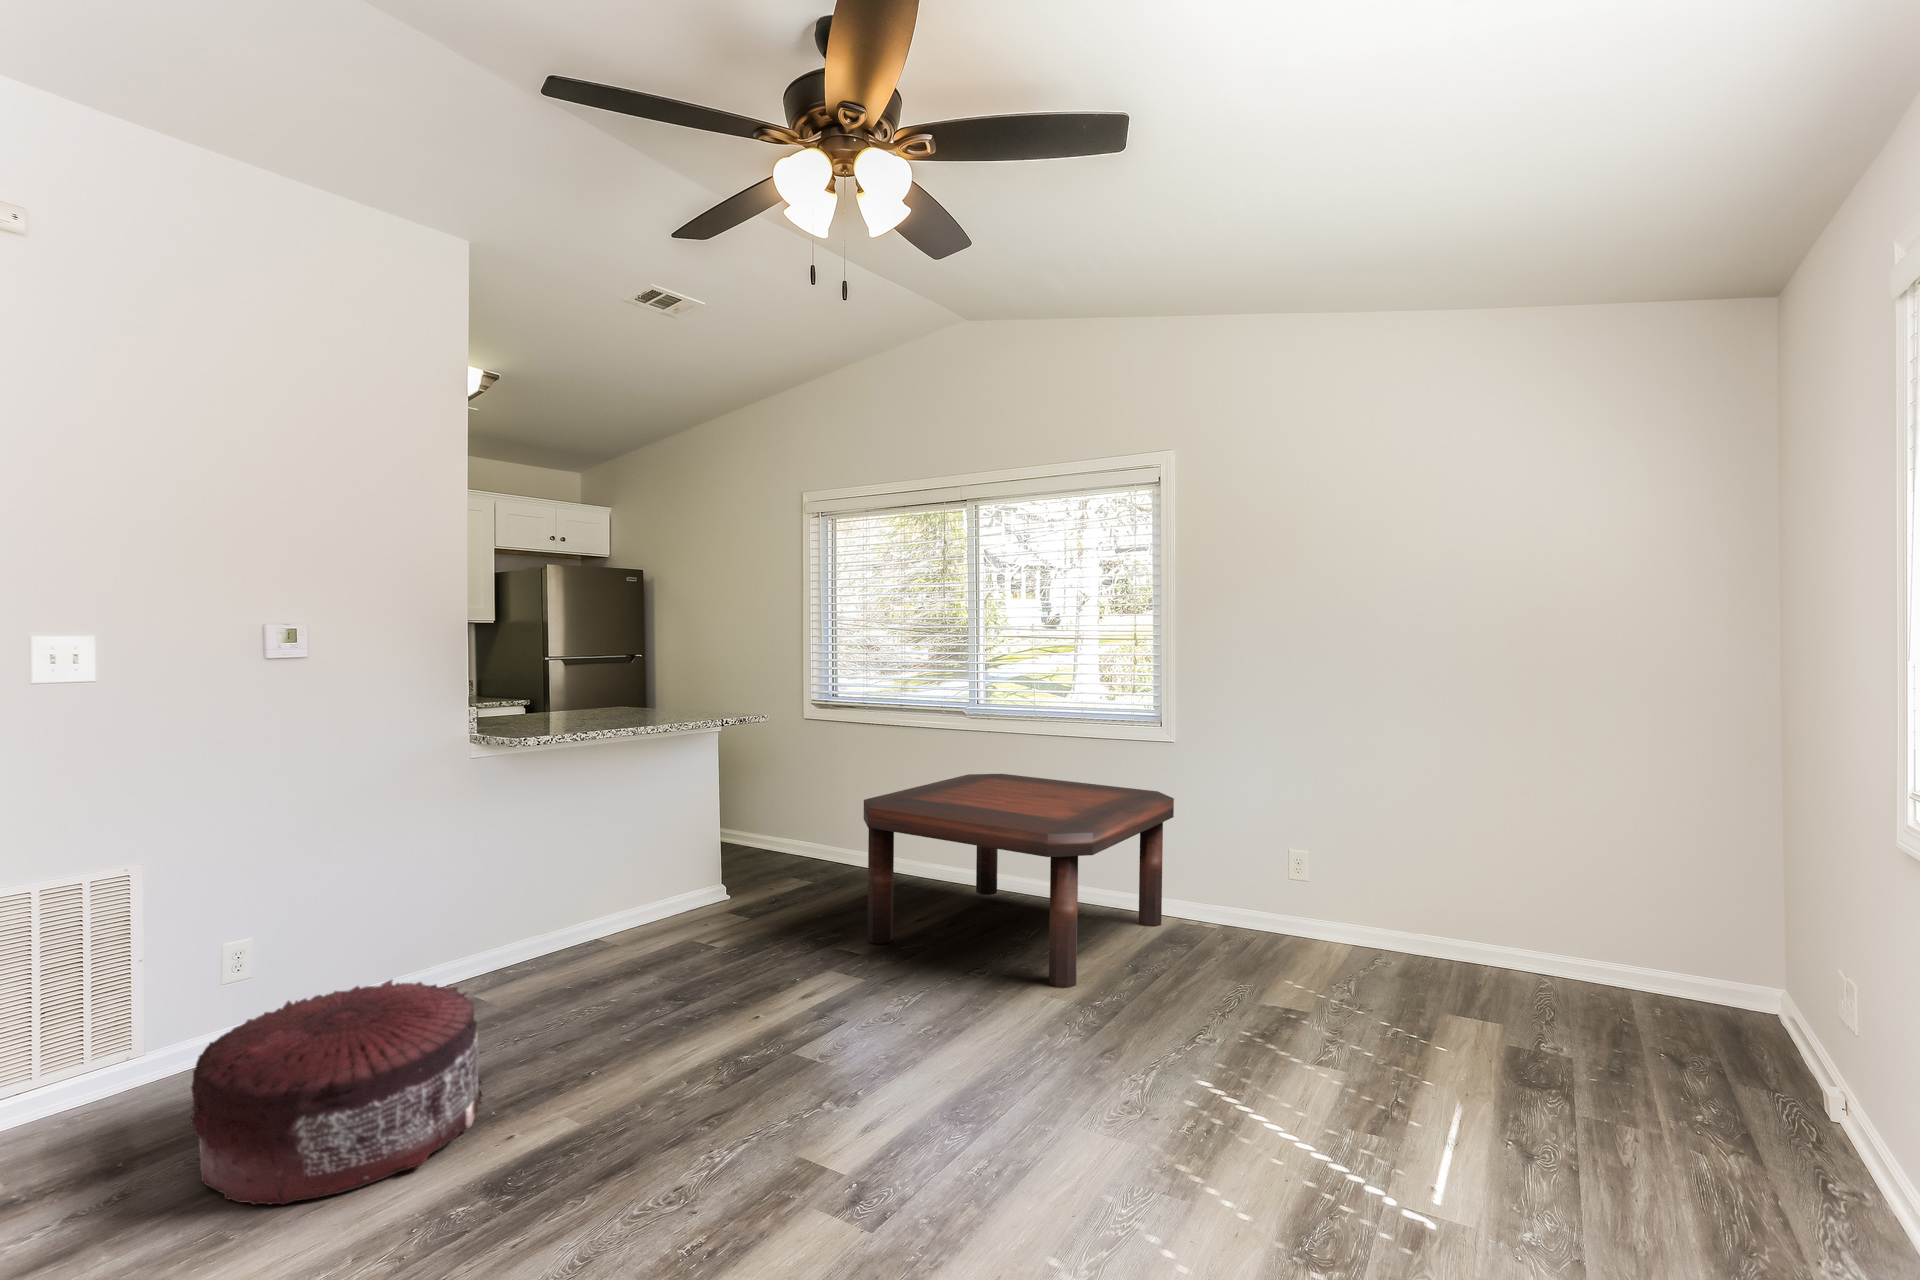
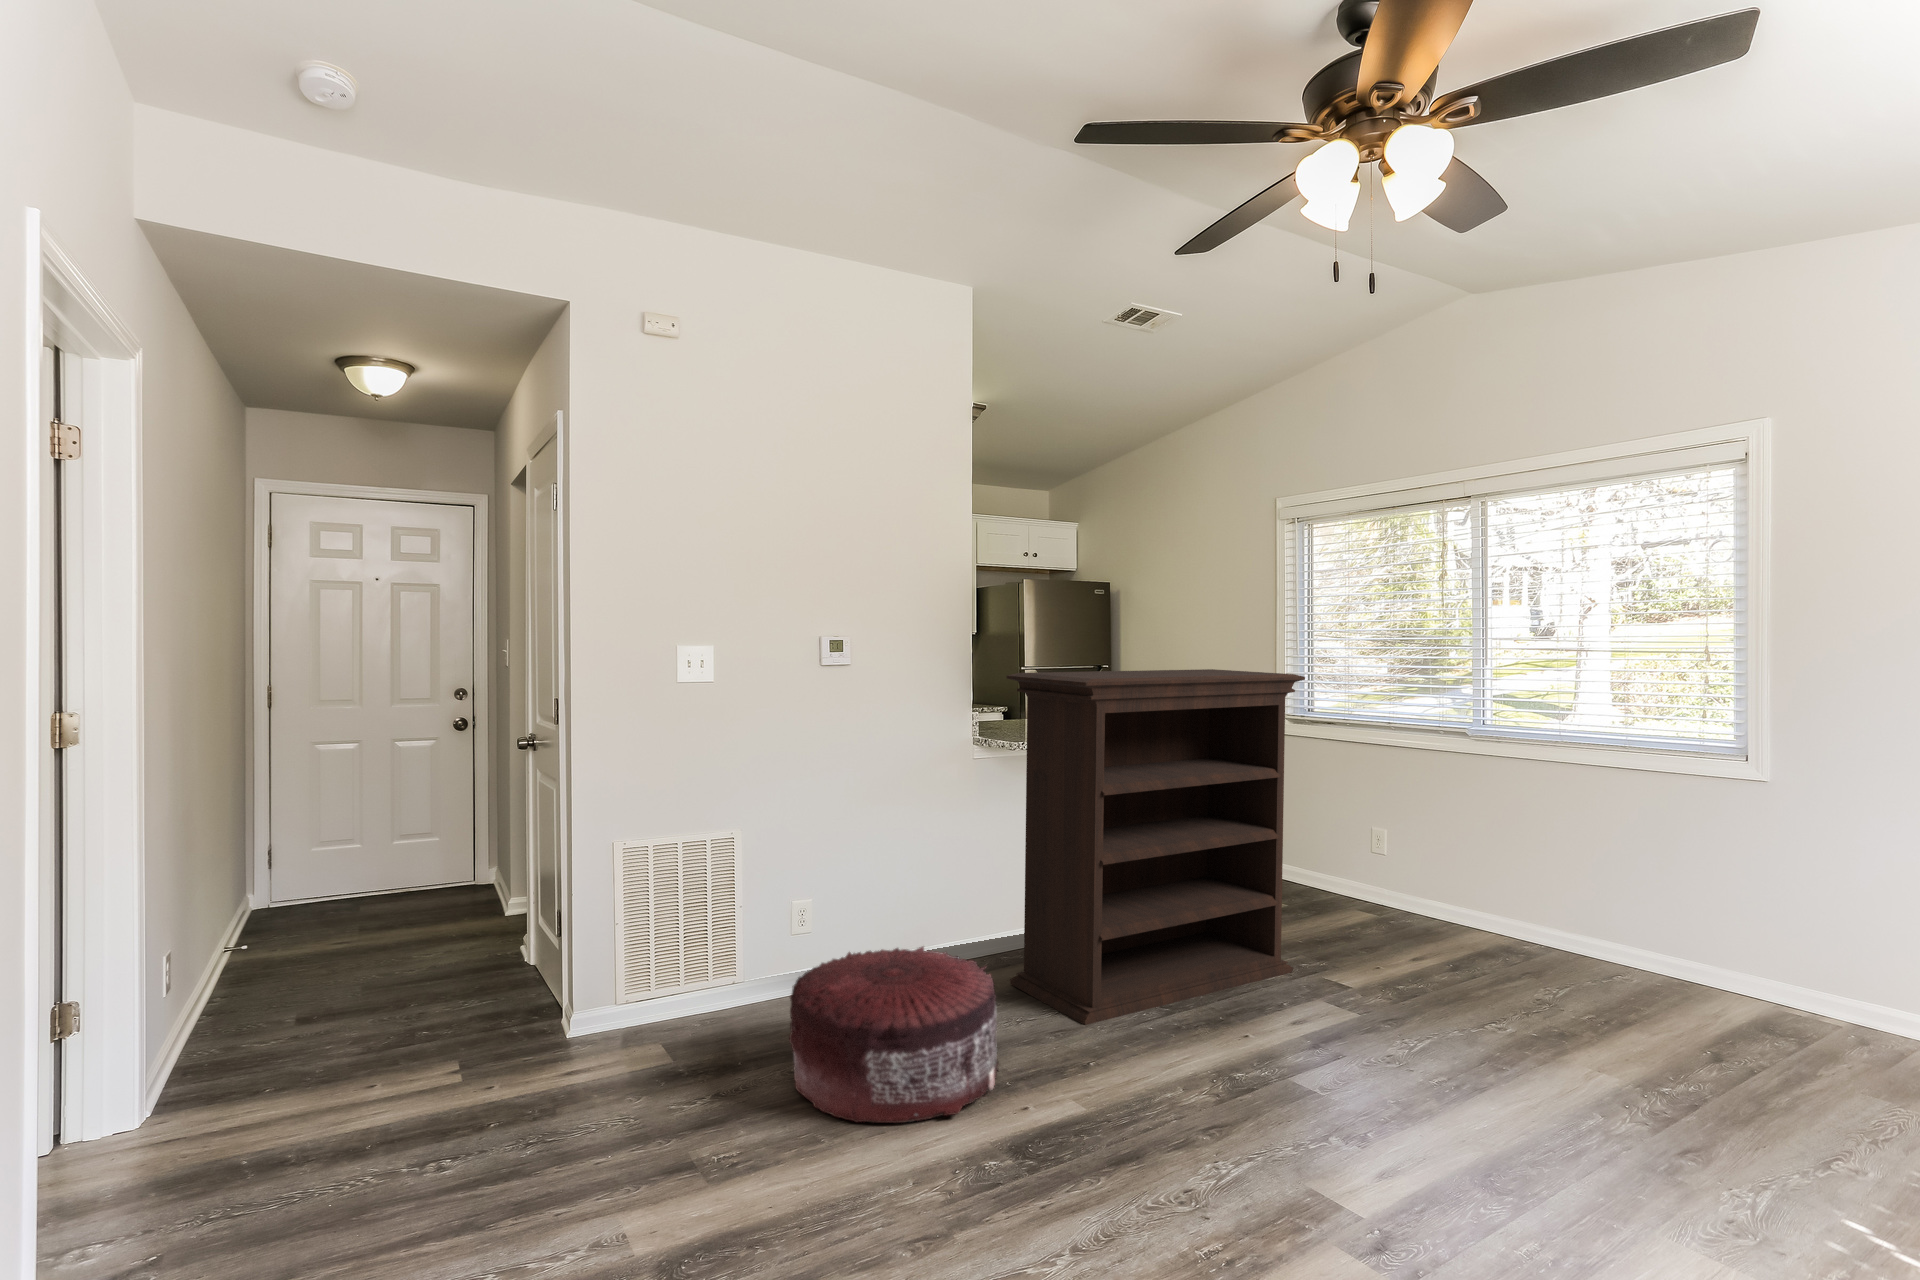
bookshelf: none [503,659,819,1034] -> present [1006,669,1305,1025]
coffee table: present [864,774,1174,988] -> none [1354,807,1775,1072]

